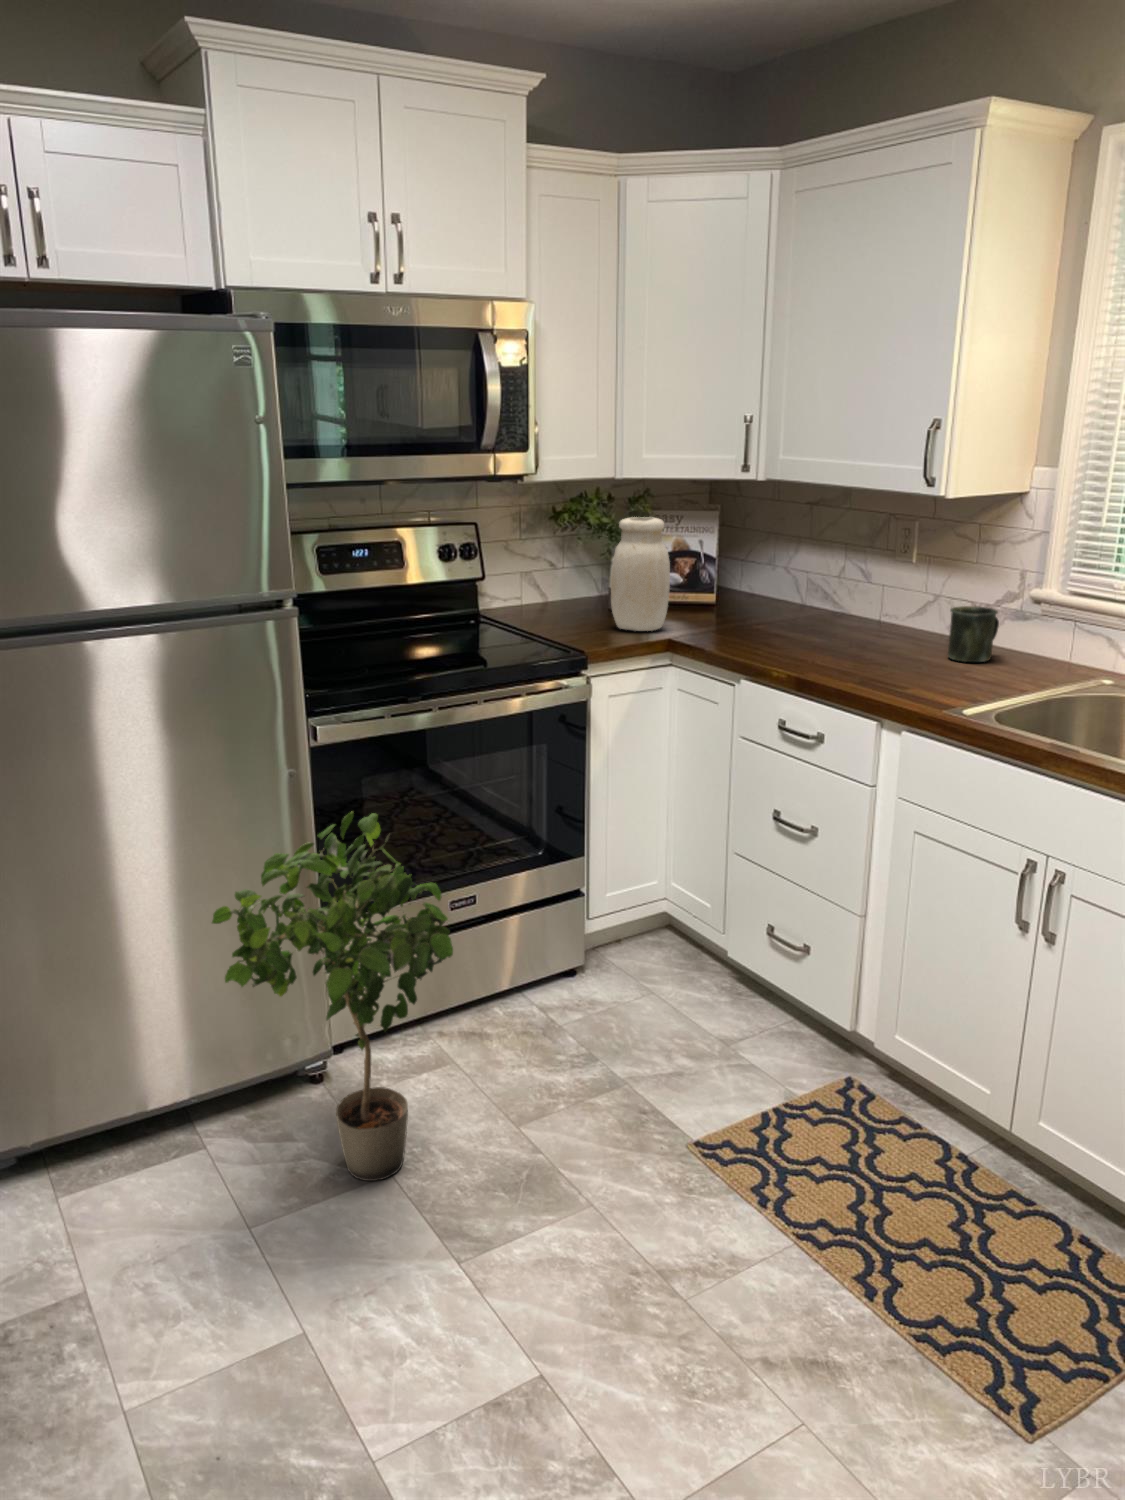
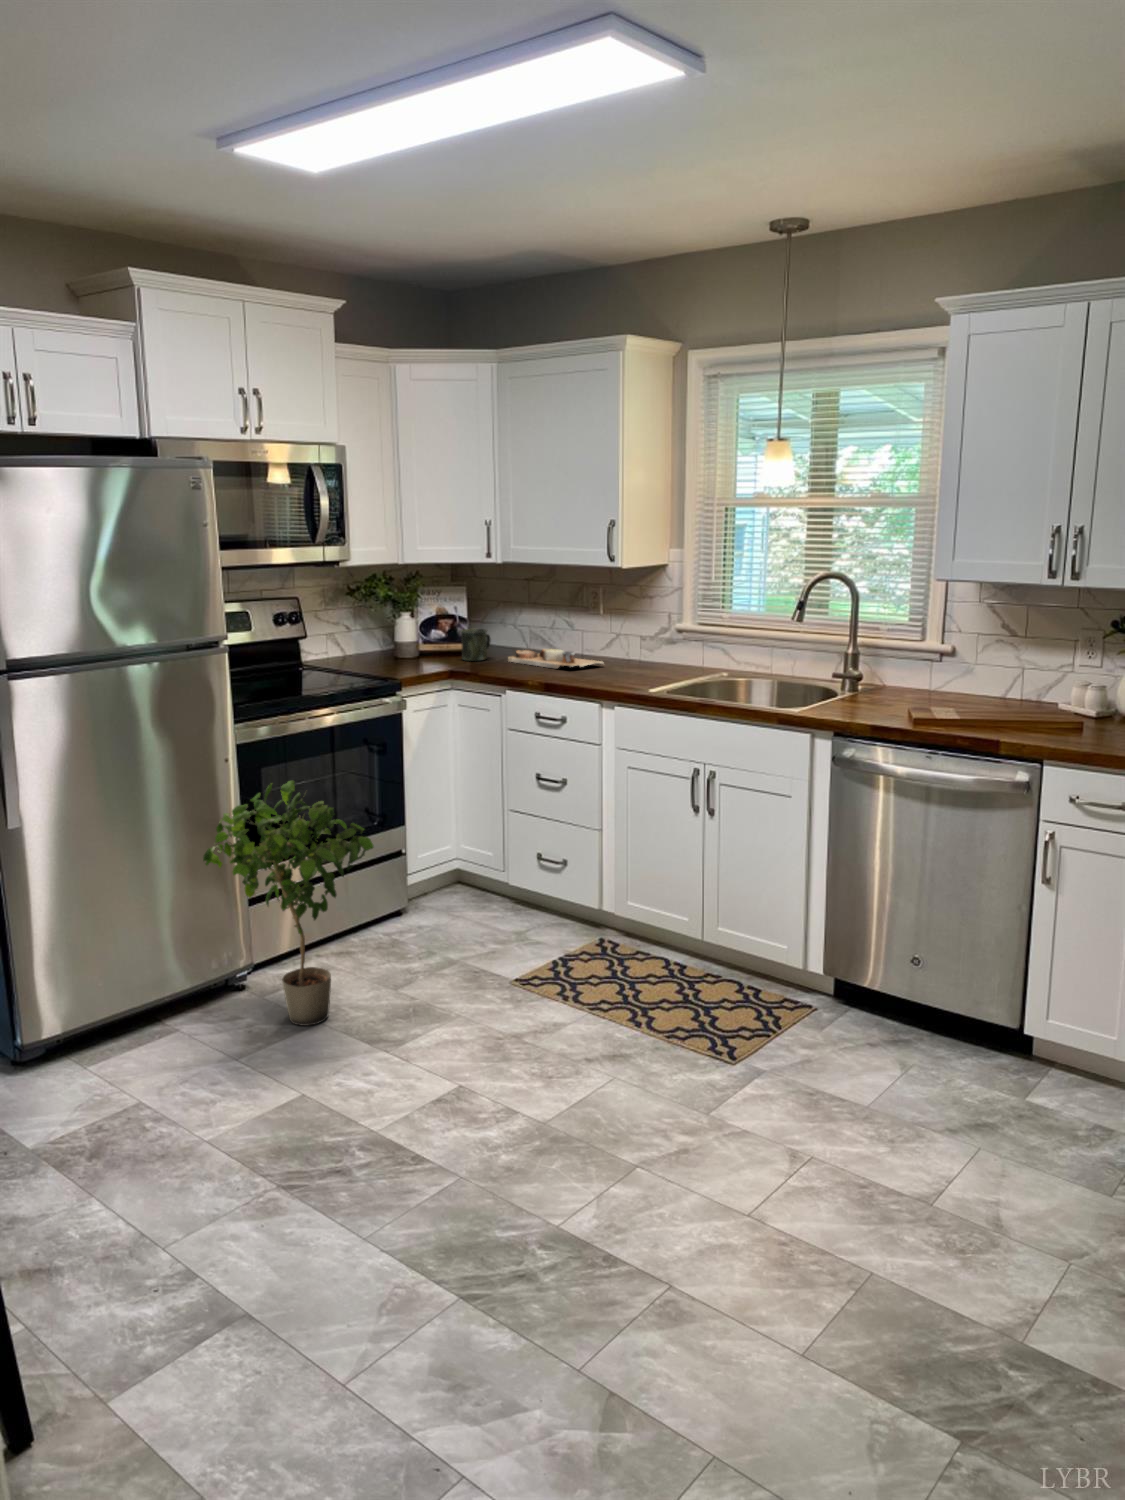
jar: present [611,517,670,631] -> none [403,589,445,668]
mug: present [948,606,999,662] -> present [461,629,490,661]
cutting board: none [763,610,906,649] -> present [508,649,603,669]

